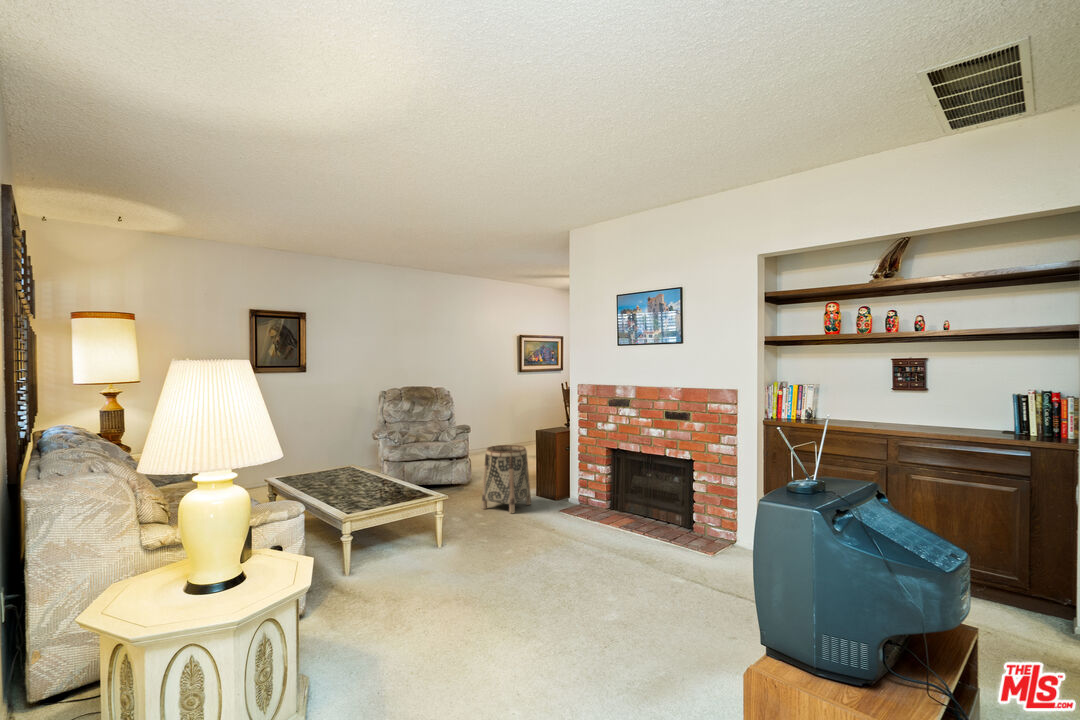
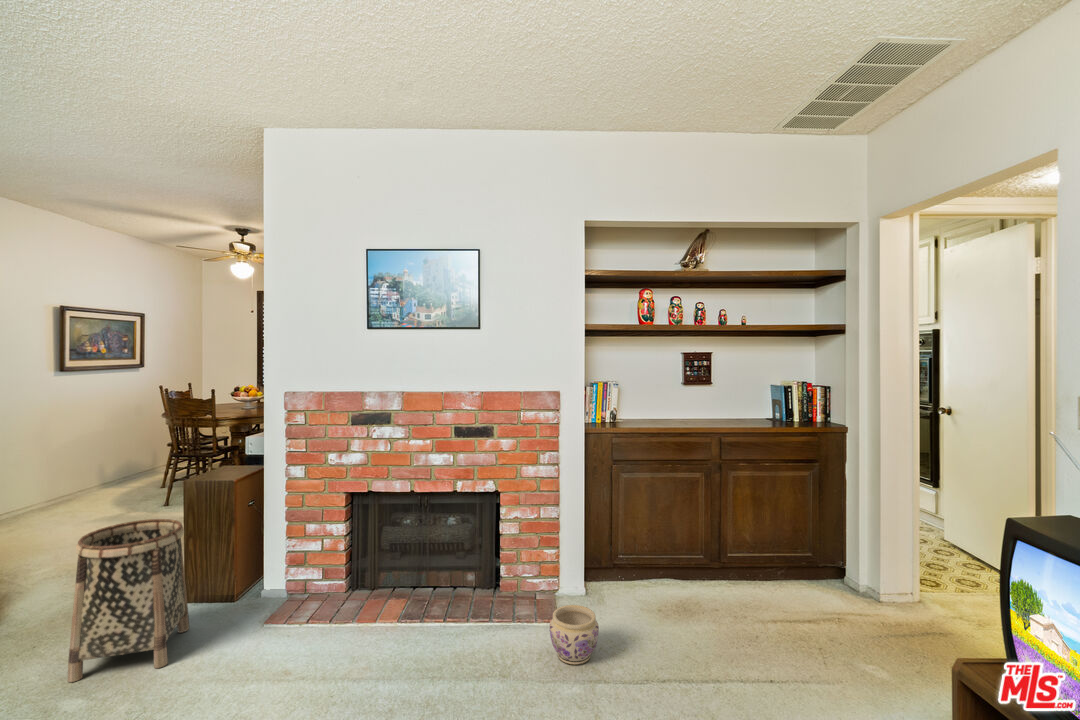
planter: none [681,536,716,574] -> present [550,605,599,665]

